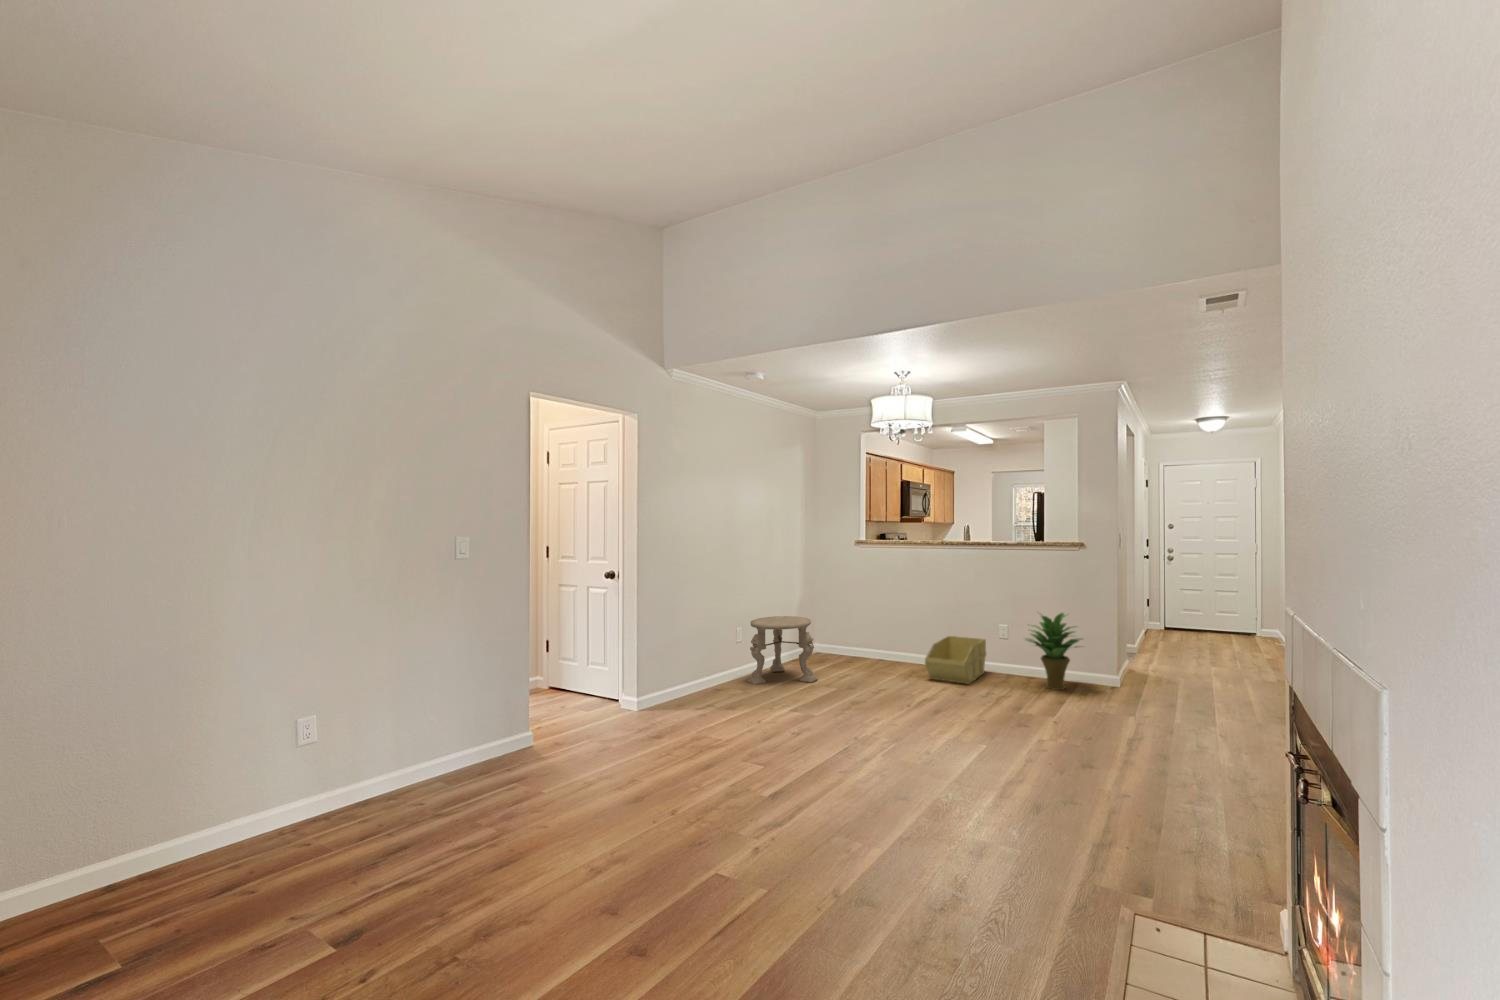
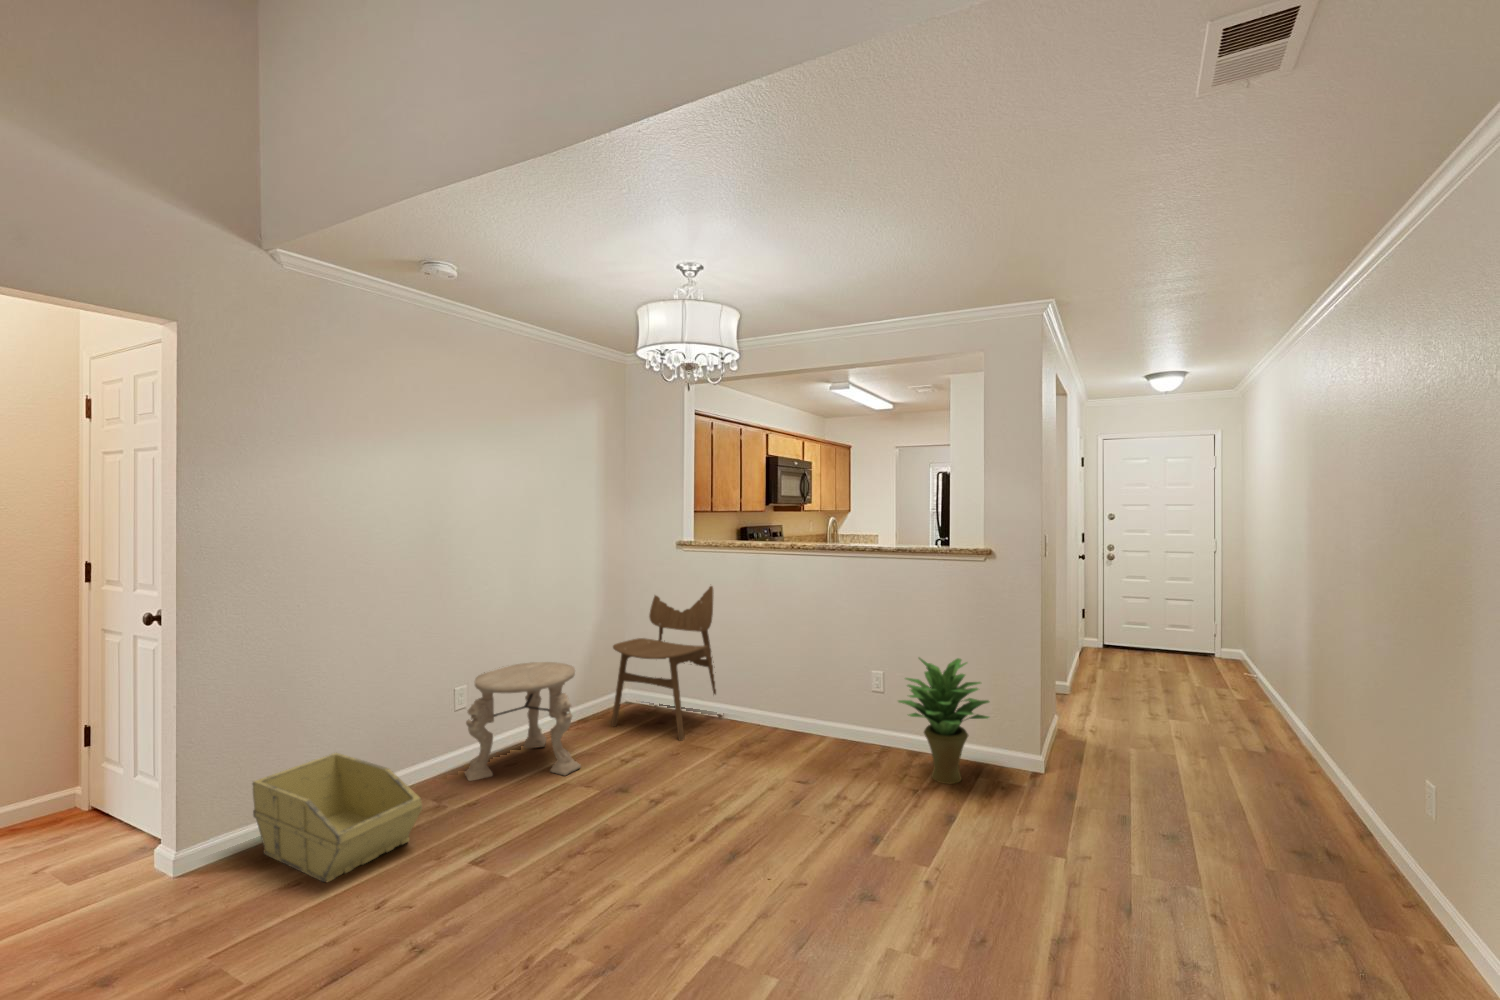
dining chair: none [818,568,892,671] -> present [611,586,723,741]
storage bin: present [925,636,986,684] -> present [253,753,422,882]

